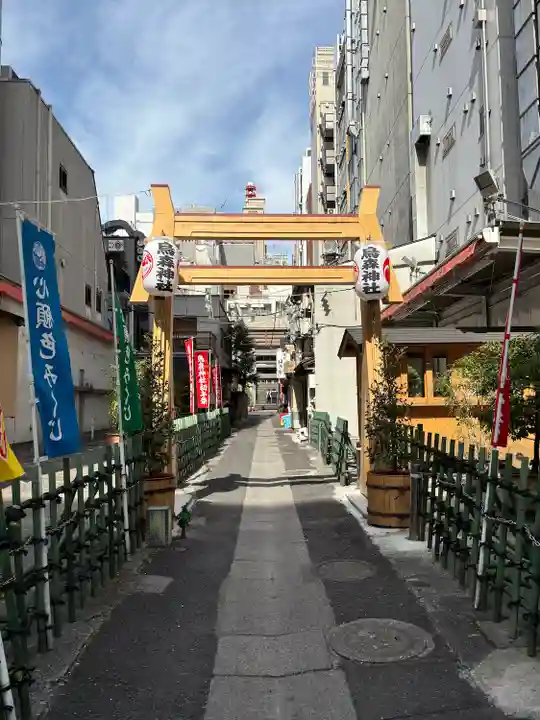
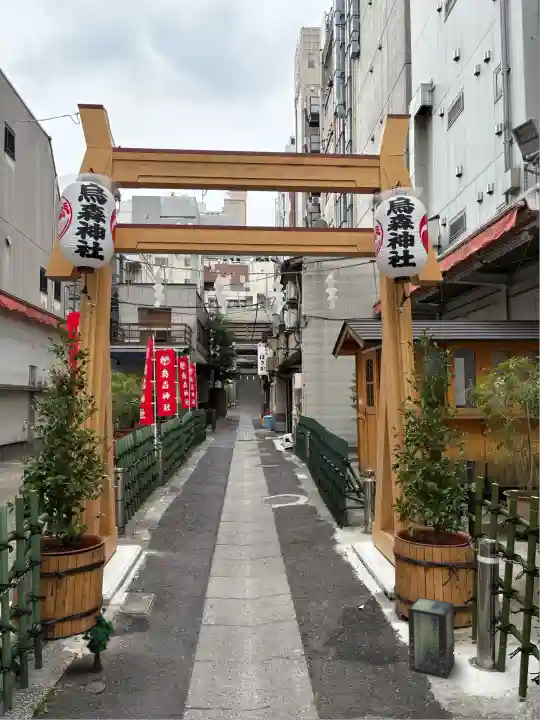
storage box: present [146,505,172,547] -> present [408,597,455,678]

